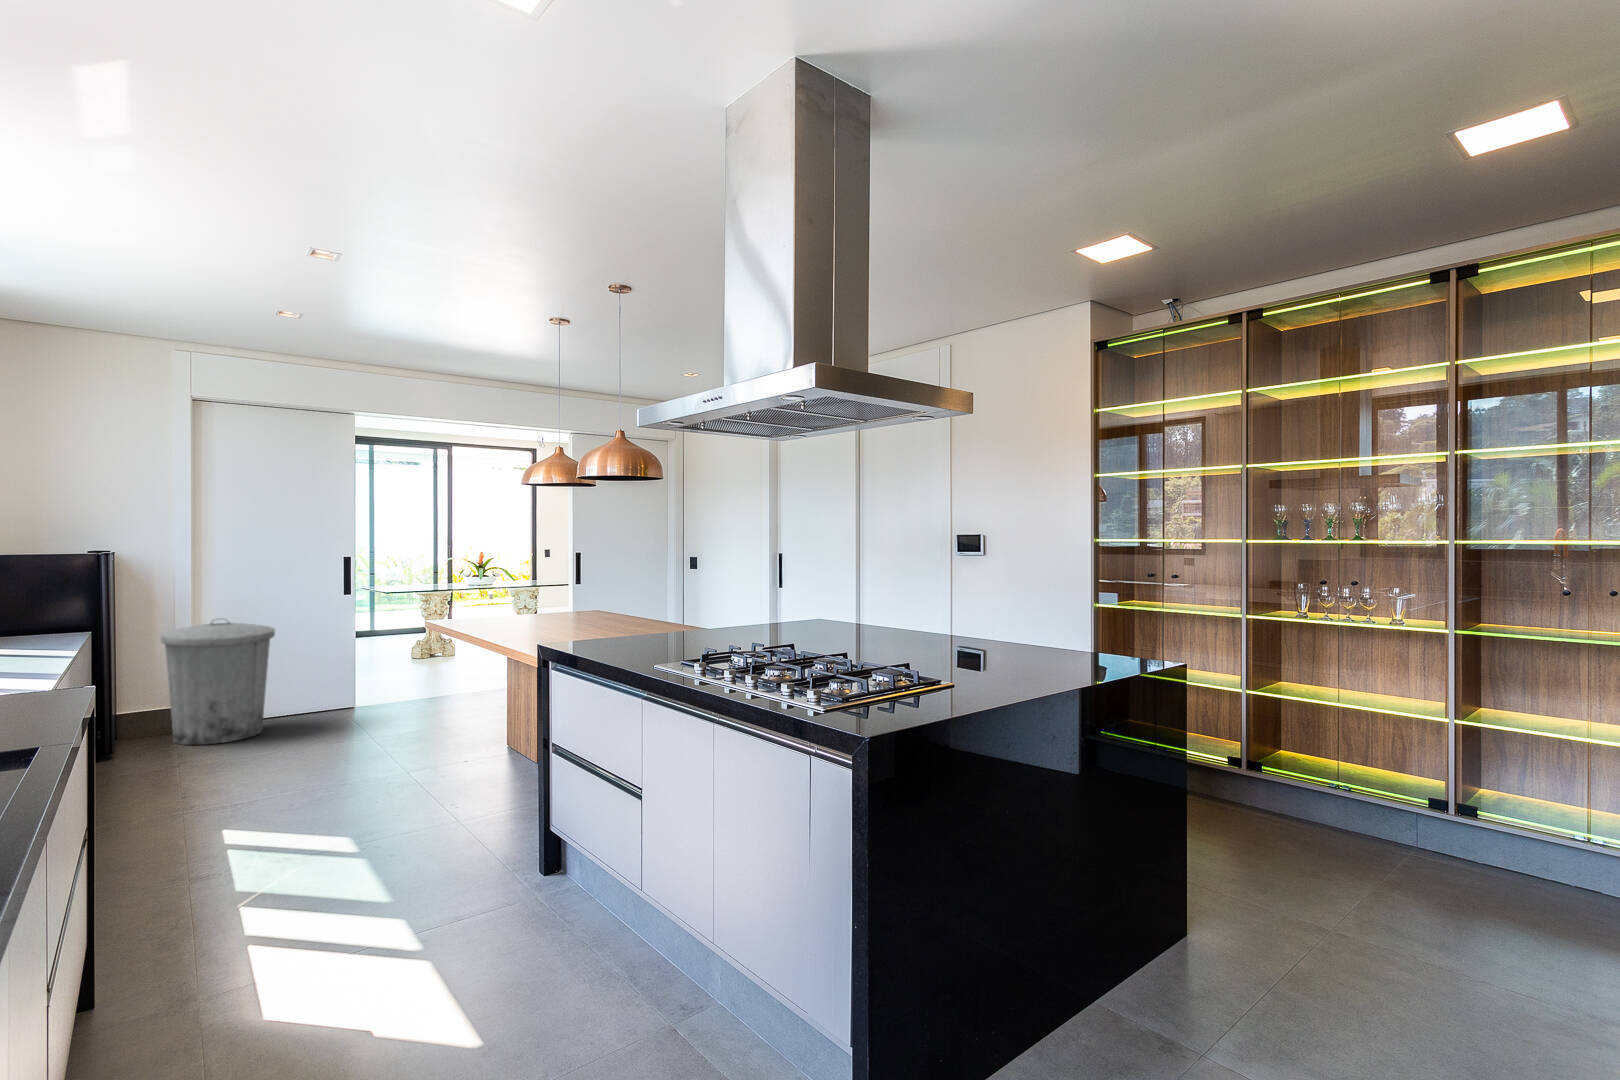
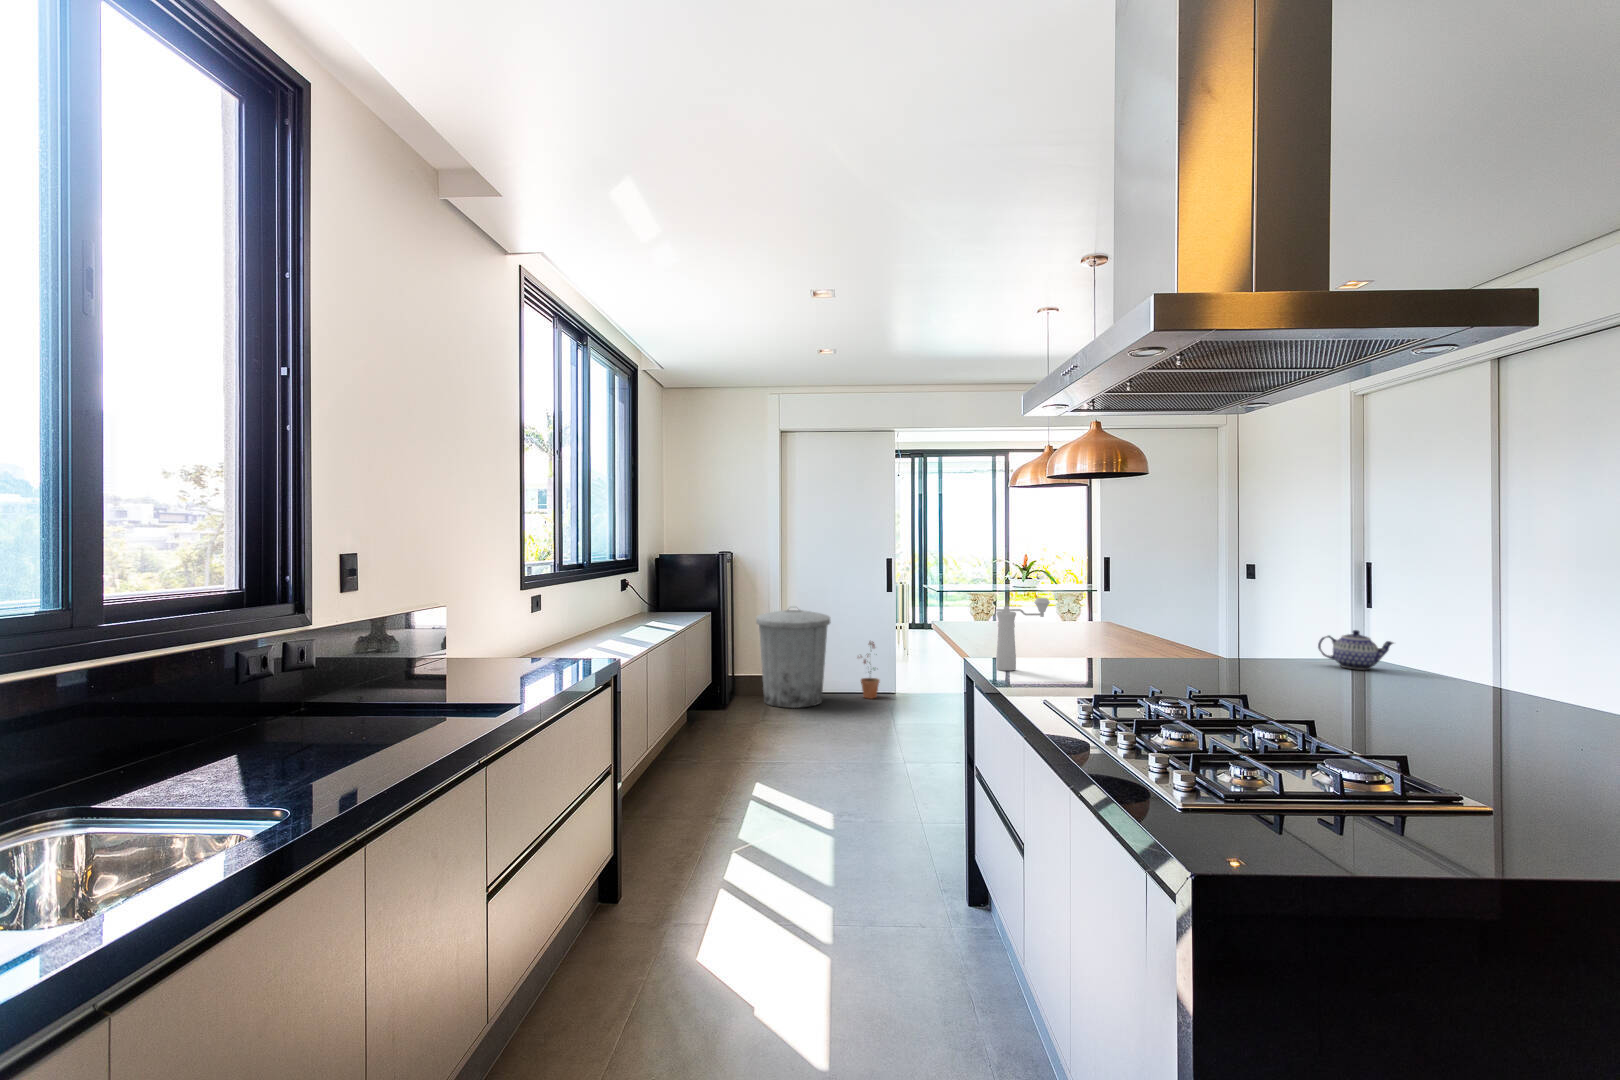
pepper mill: none [583,586,627,652] -> present [996,598,1050,671]
teapot: none [799,600,844,627] -> present [1318,630,1393,670]
potted plant: none [305,652,338,719] -> present [861,642,879,699]

